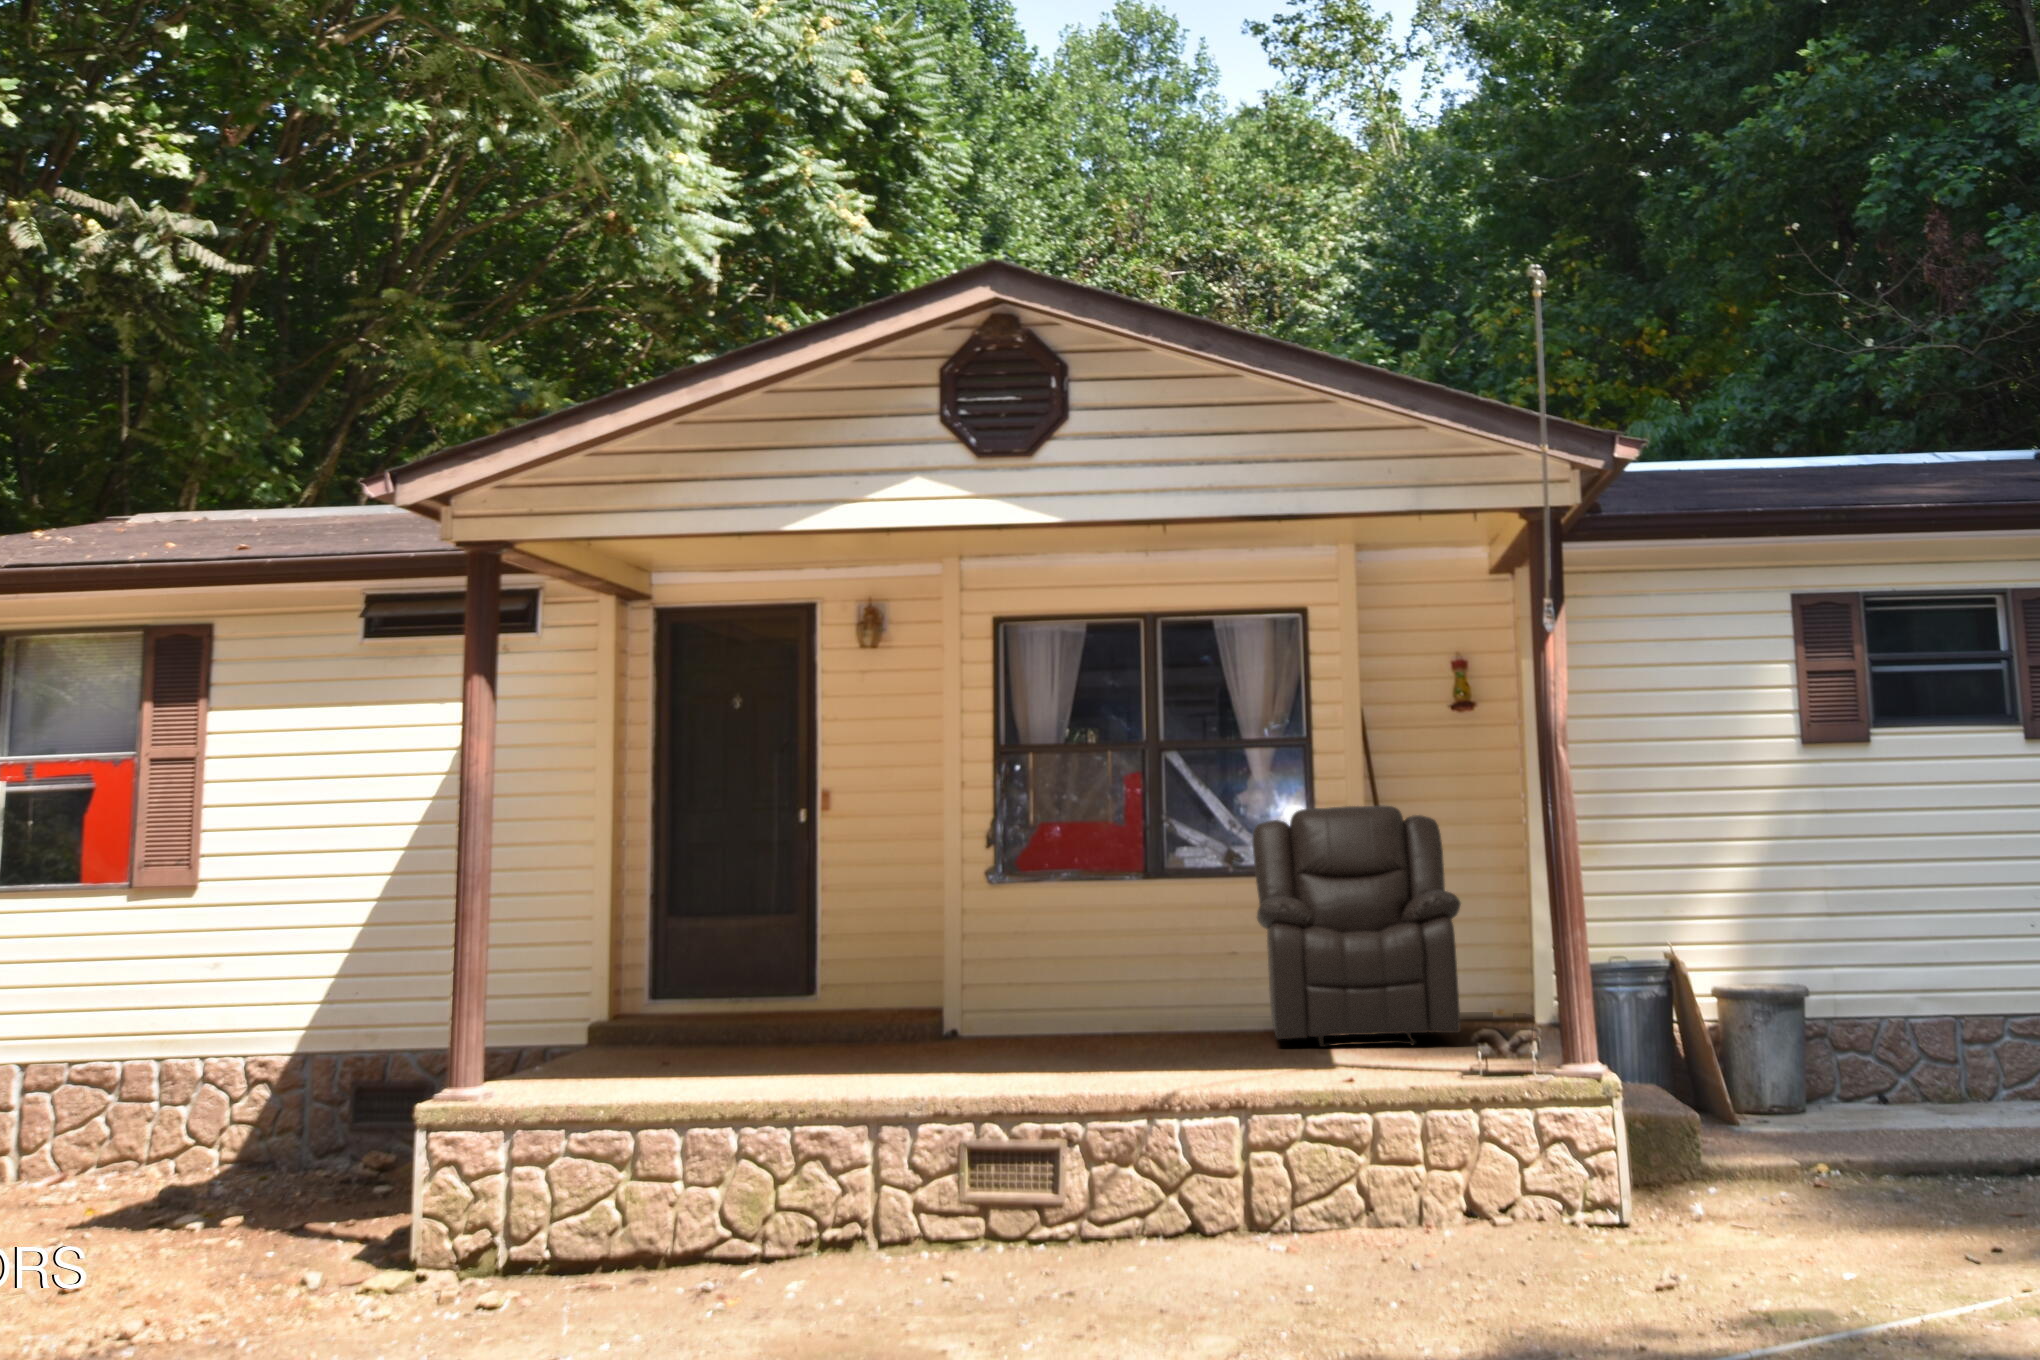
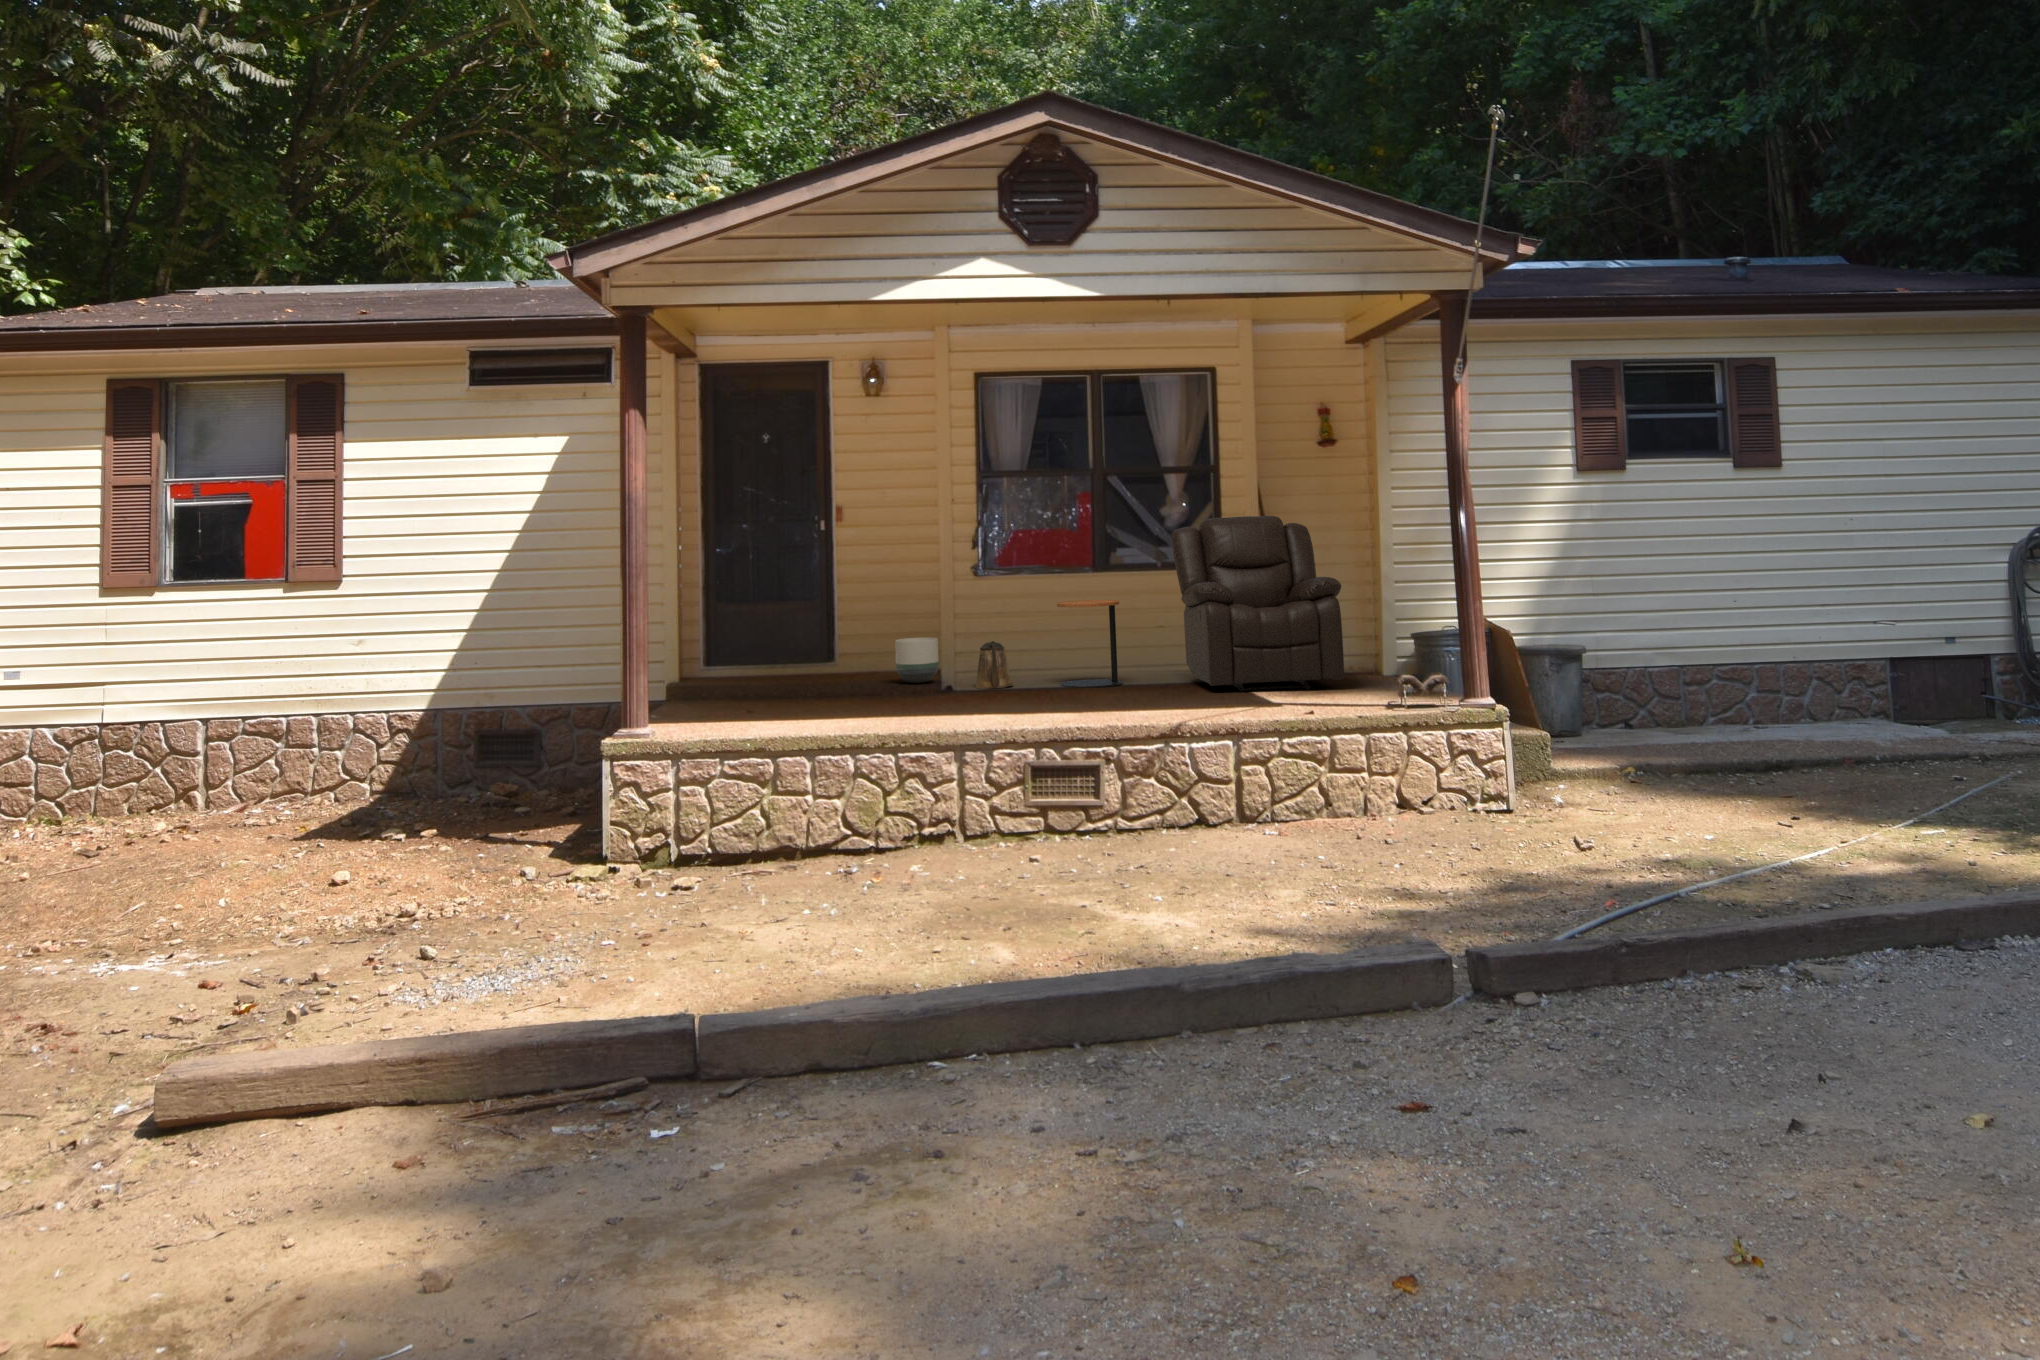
side table: none [1096,918,1183,1038] -> present [1057,600,1123,688]
planter: none [896,966,952,1027] -> present [895,638,939,683]
watering can: none [987,973,1037,1037] -> present [975,641,1013,689]

